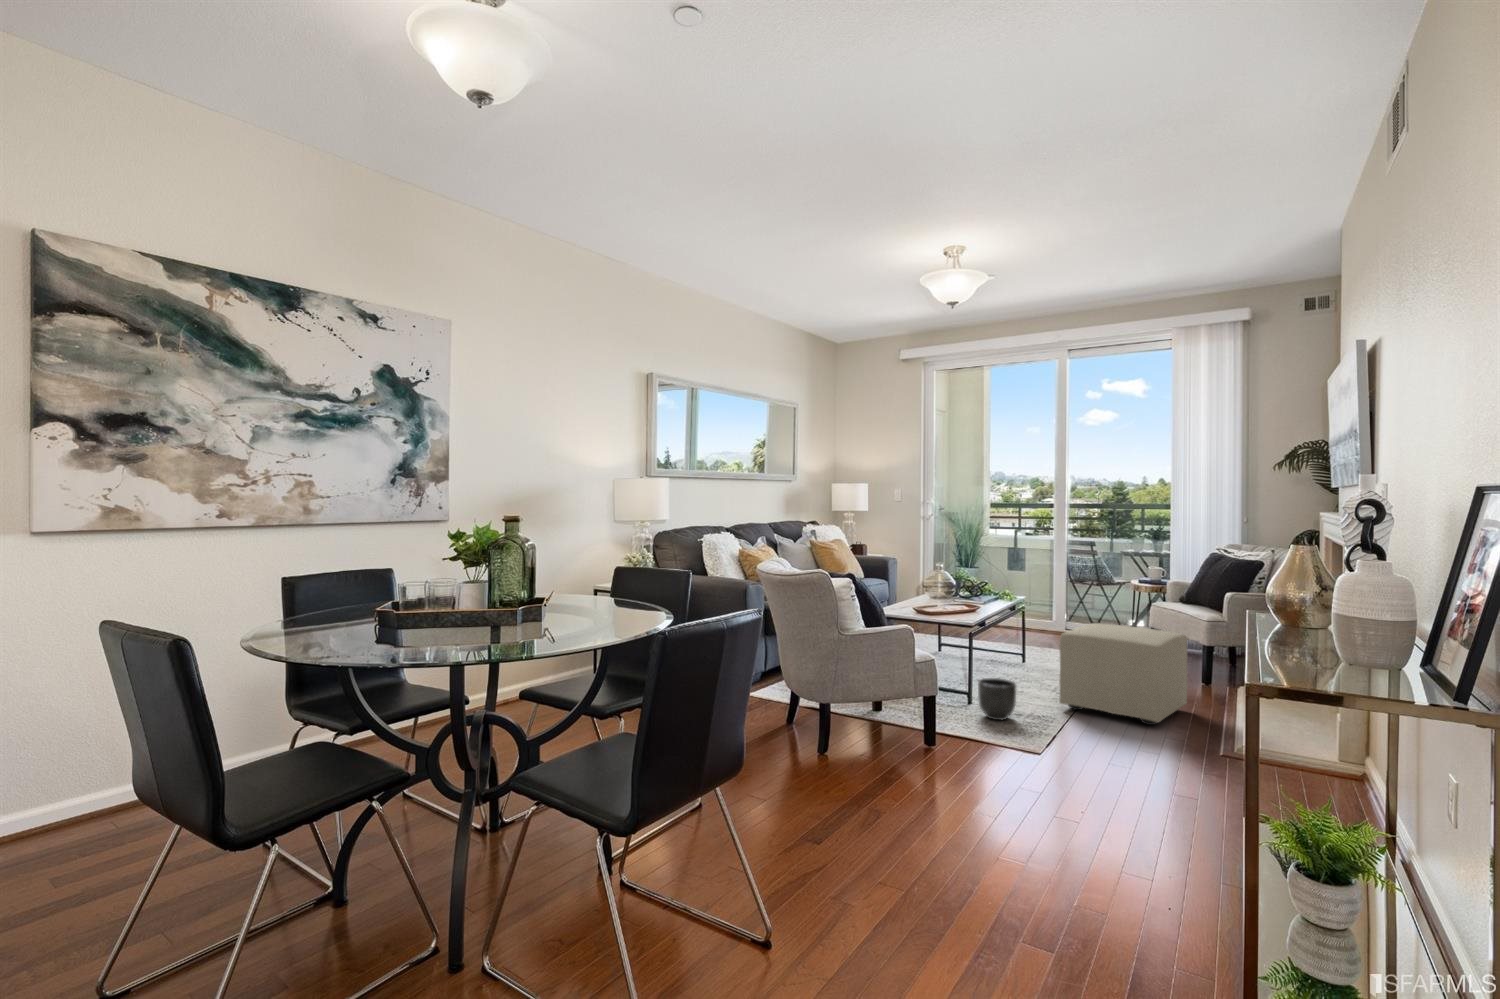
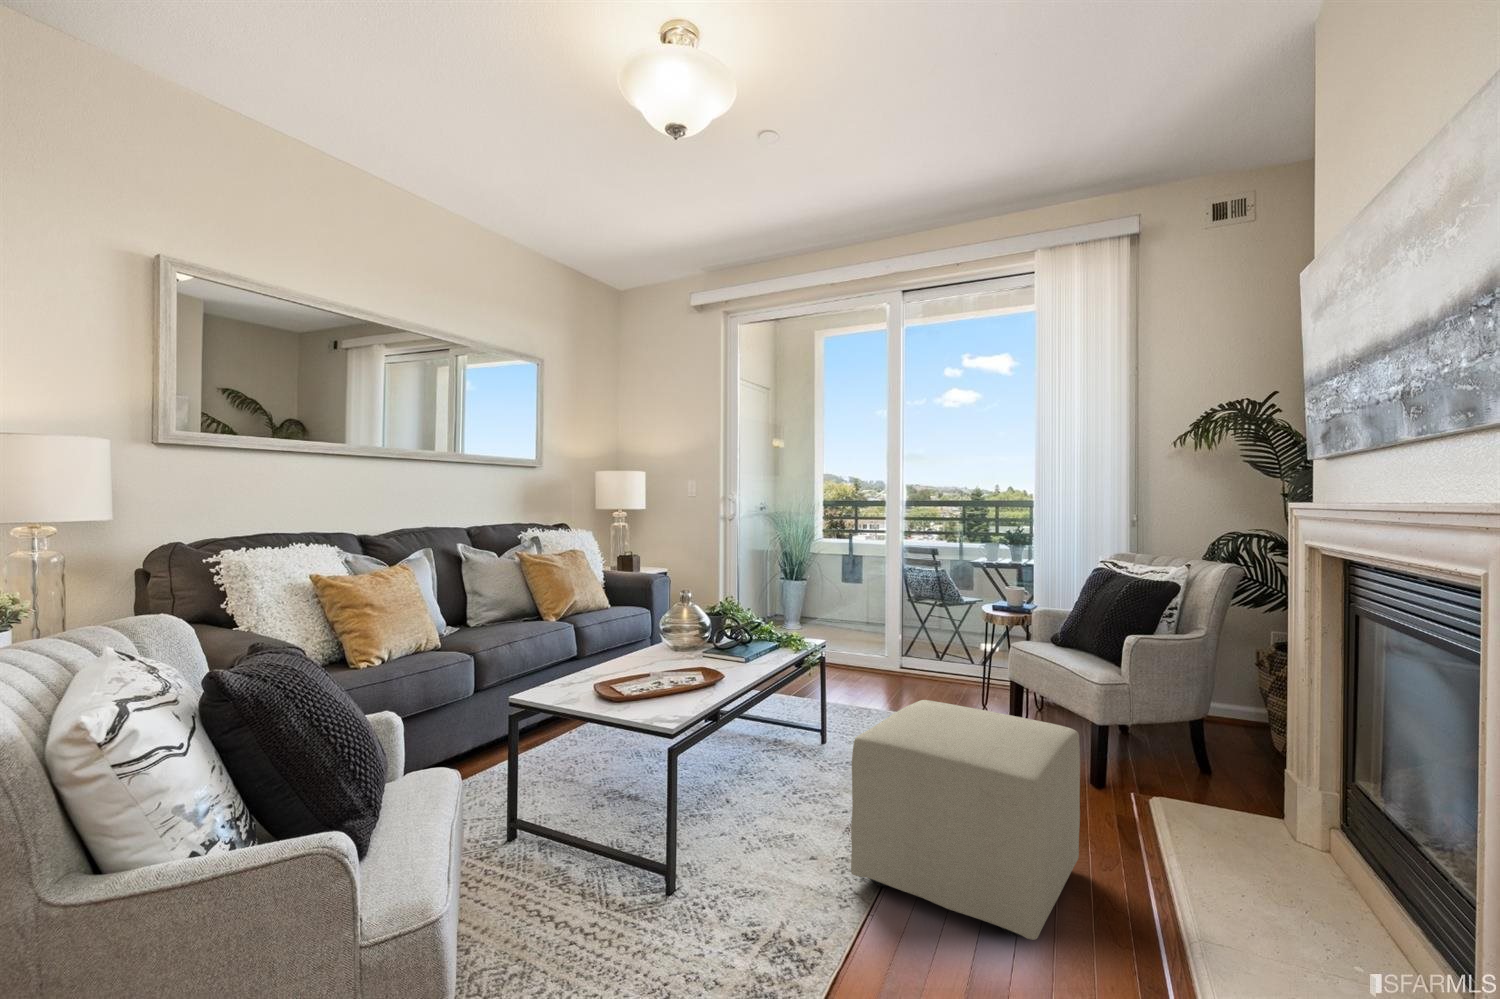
planter: present [978,678,1017,720] -> none [681,836,757,940]

